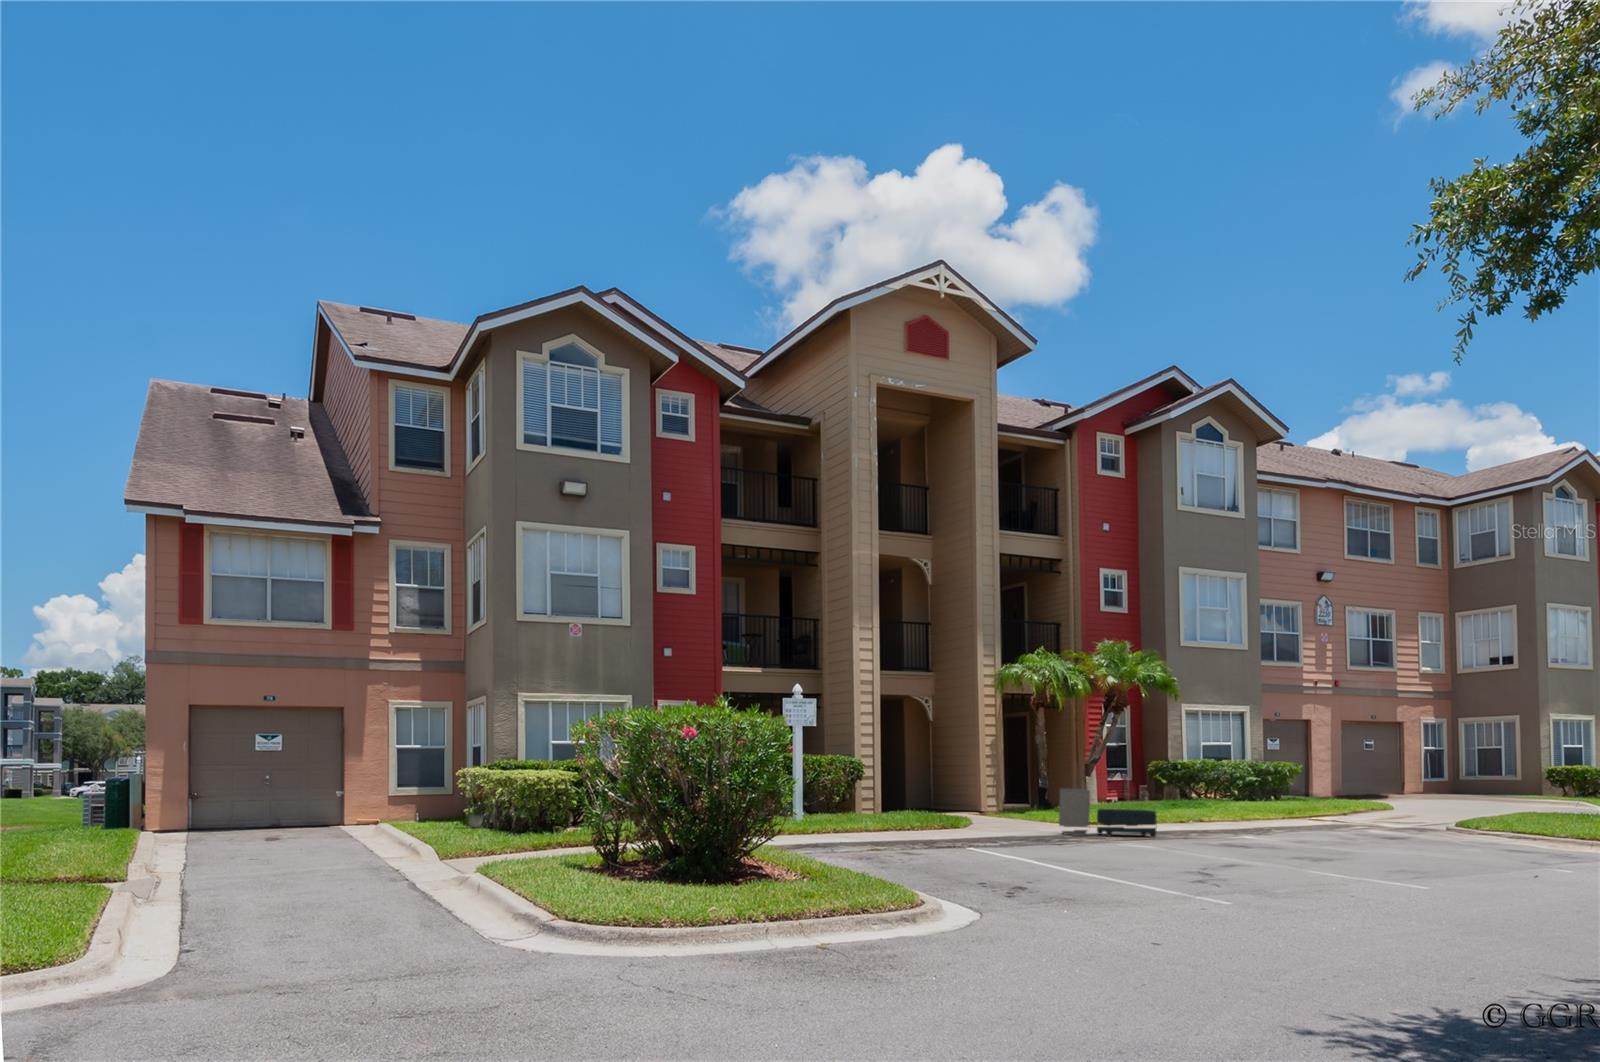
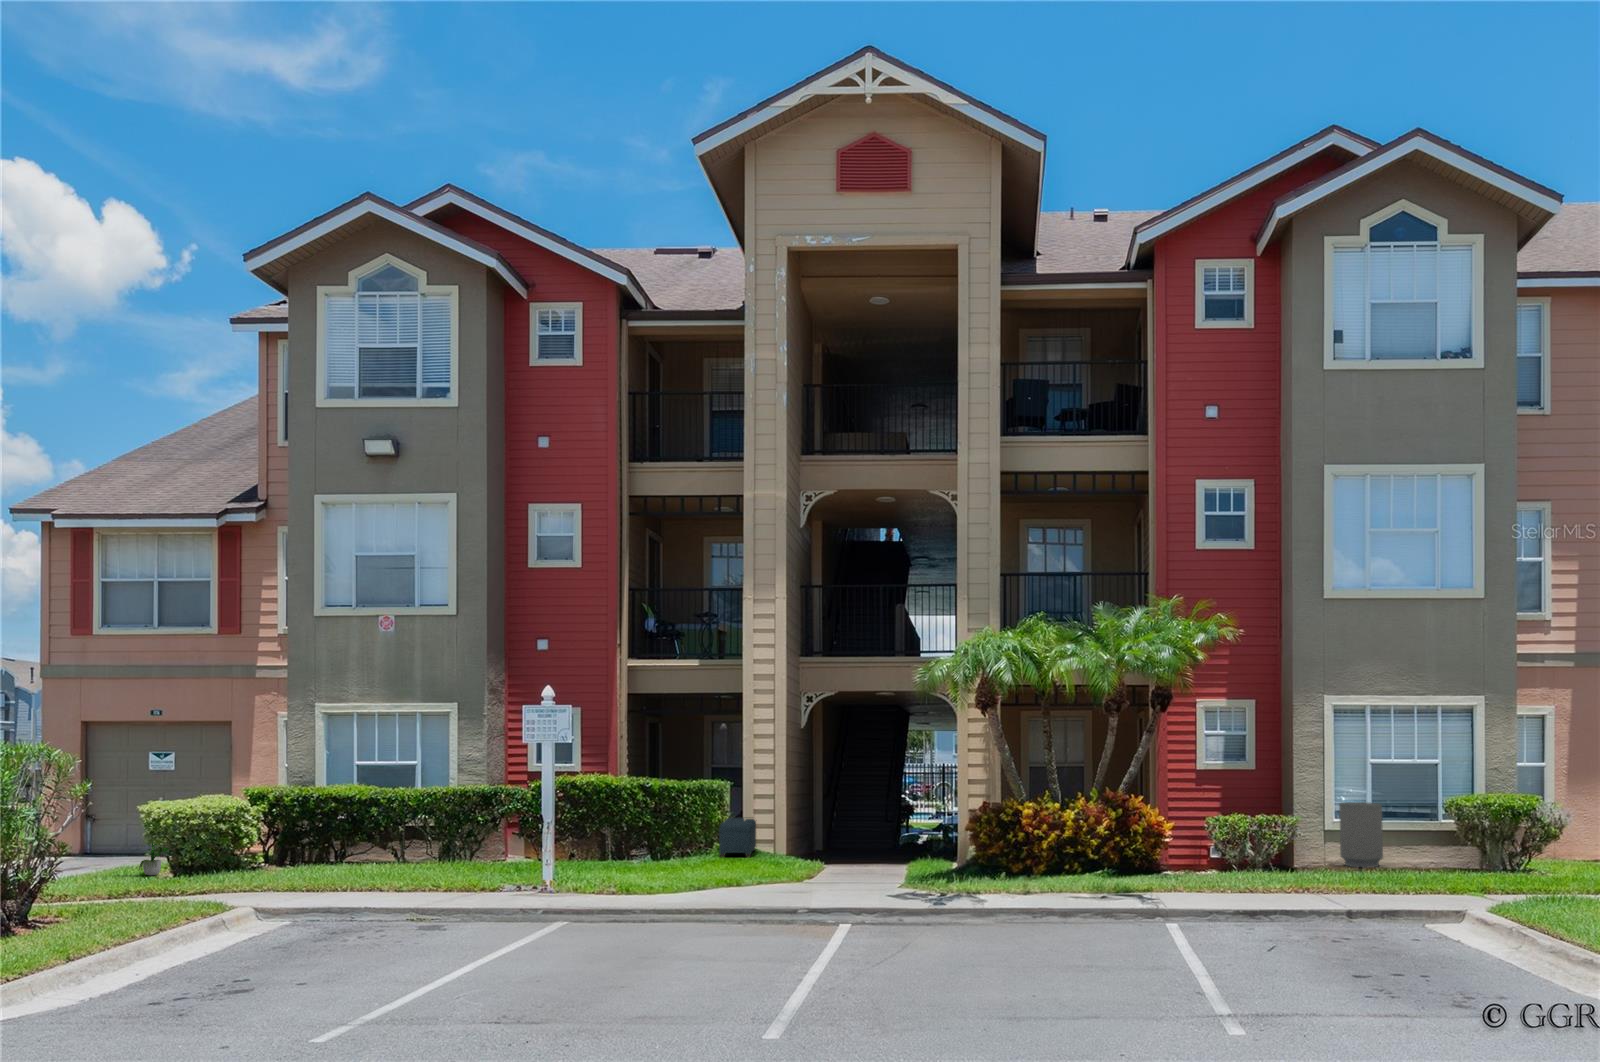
trash can: present [1059,789,1090,836] -> present [1339,802,1383,867]
bench: present [1097,808,1156,837] -> present [719,818,756,858]

